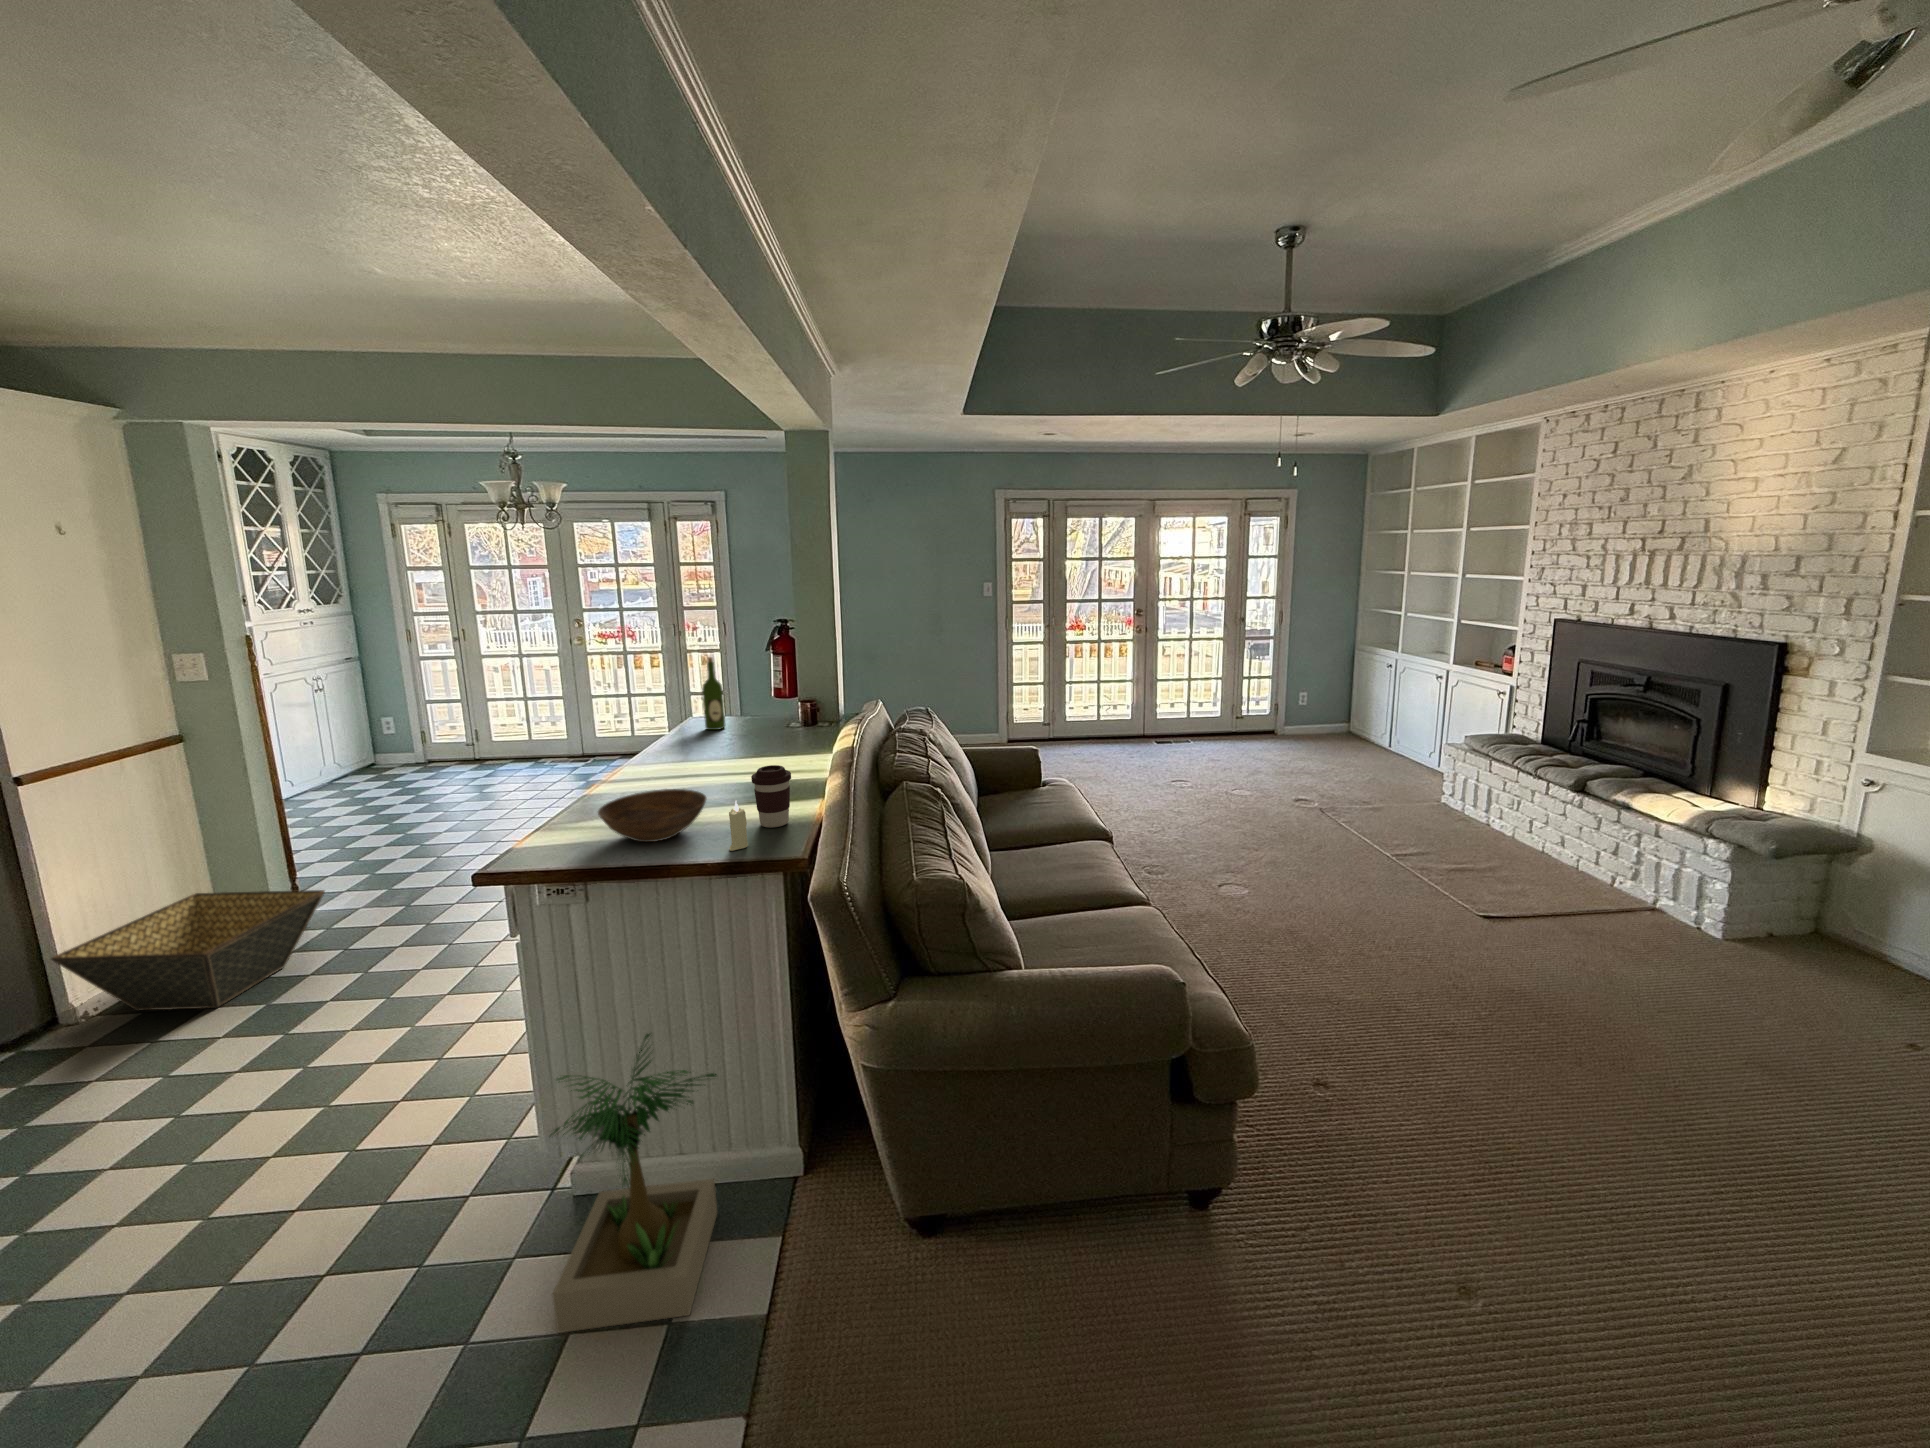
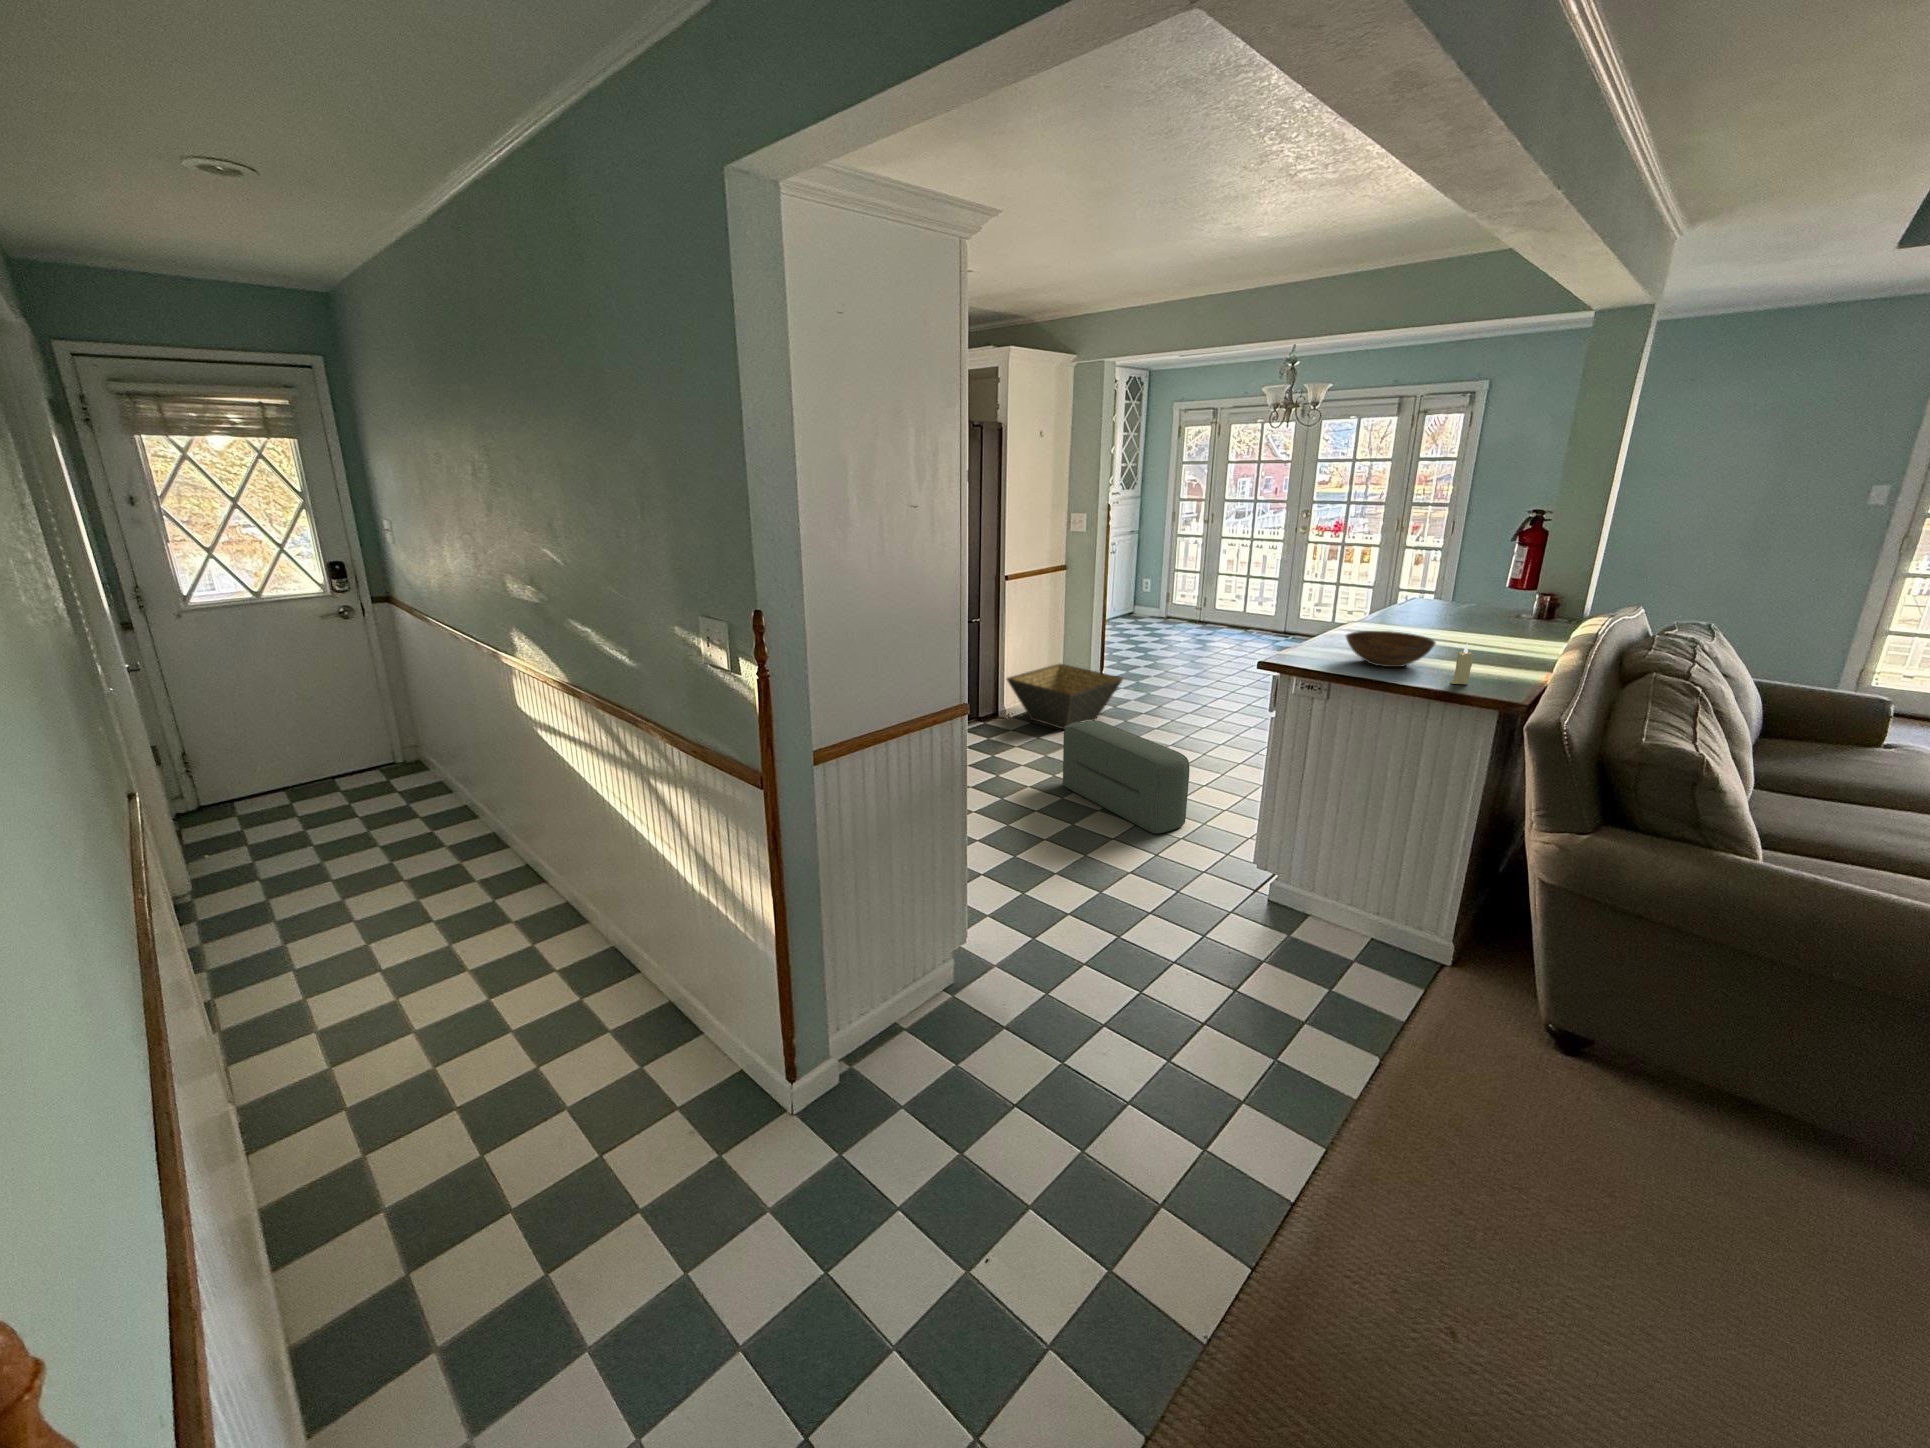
wine bottle: present [702,657,725,730] -> none [1426,540,1452,608]
coffee cup: present [751,765,791,828] -> none [1481,625,1524,679]
pouf: none [169,1000,439,1162] -> present [1063,721,1190,834]
potted plant: present [550,1033,717,1333] -> none [1256,798,1409,993]

